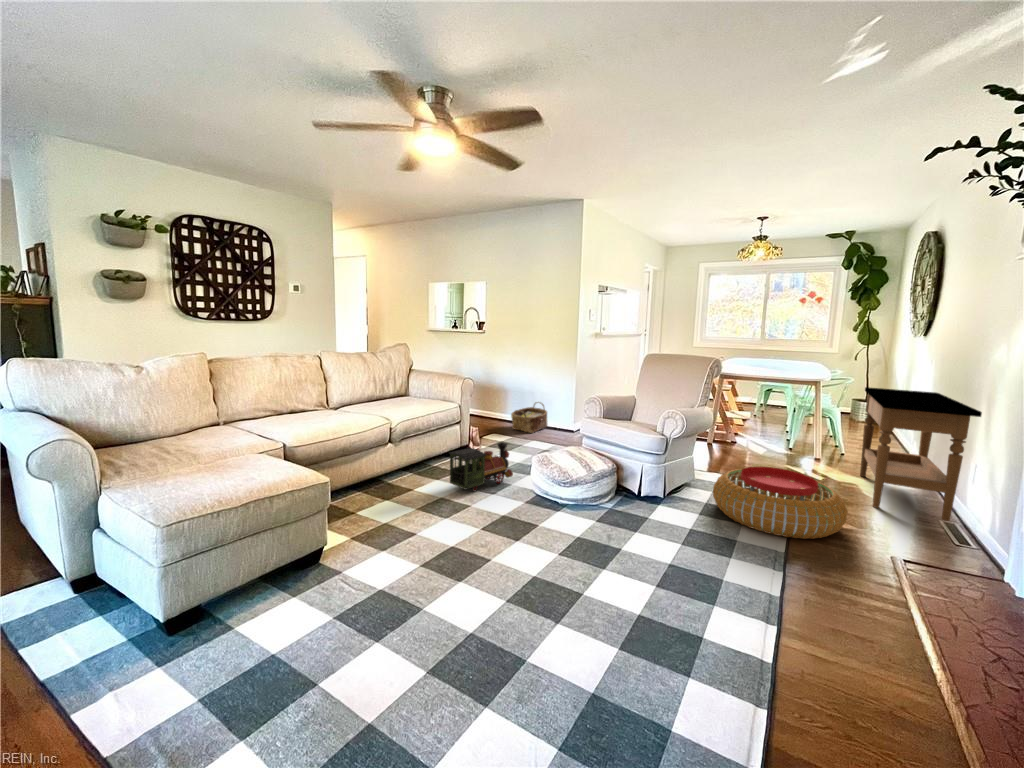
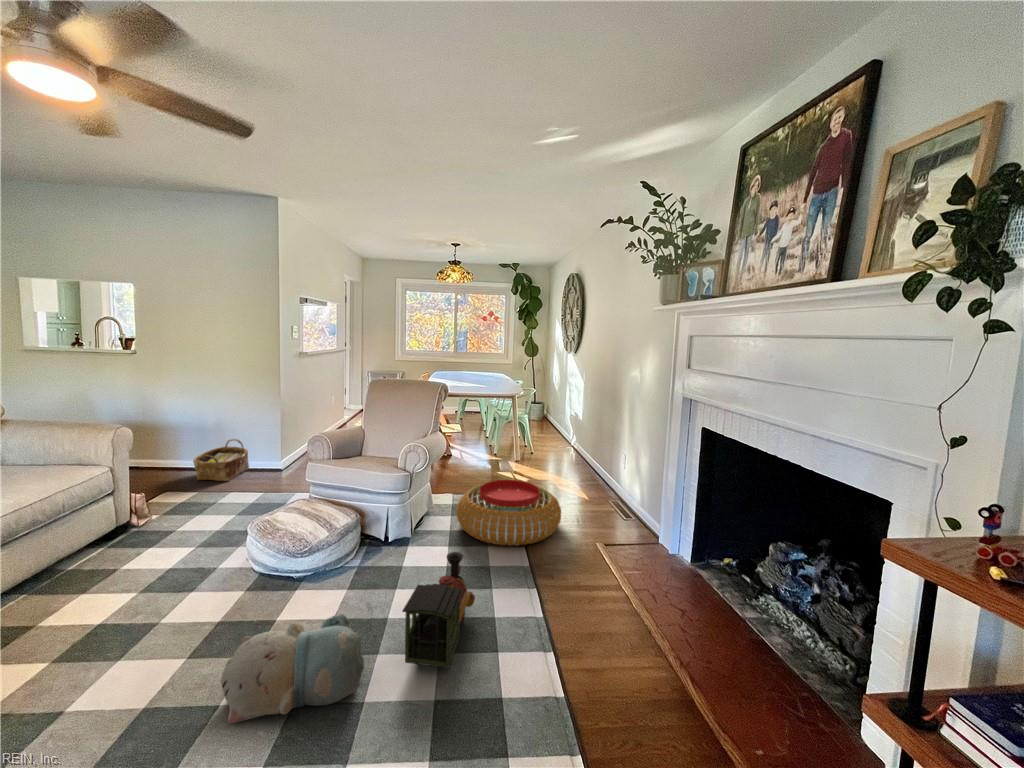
side table: present [860,387,982,521] -> none [547,396,624,495]
toy train: present [449,442,513,491] -> present [403,552,475,668]
plush toy: none [498,518,592,582] -> present [221,614,364,723]

